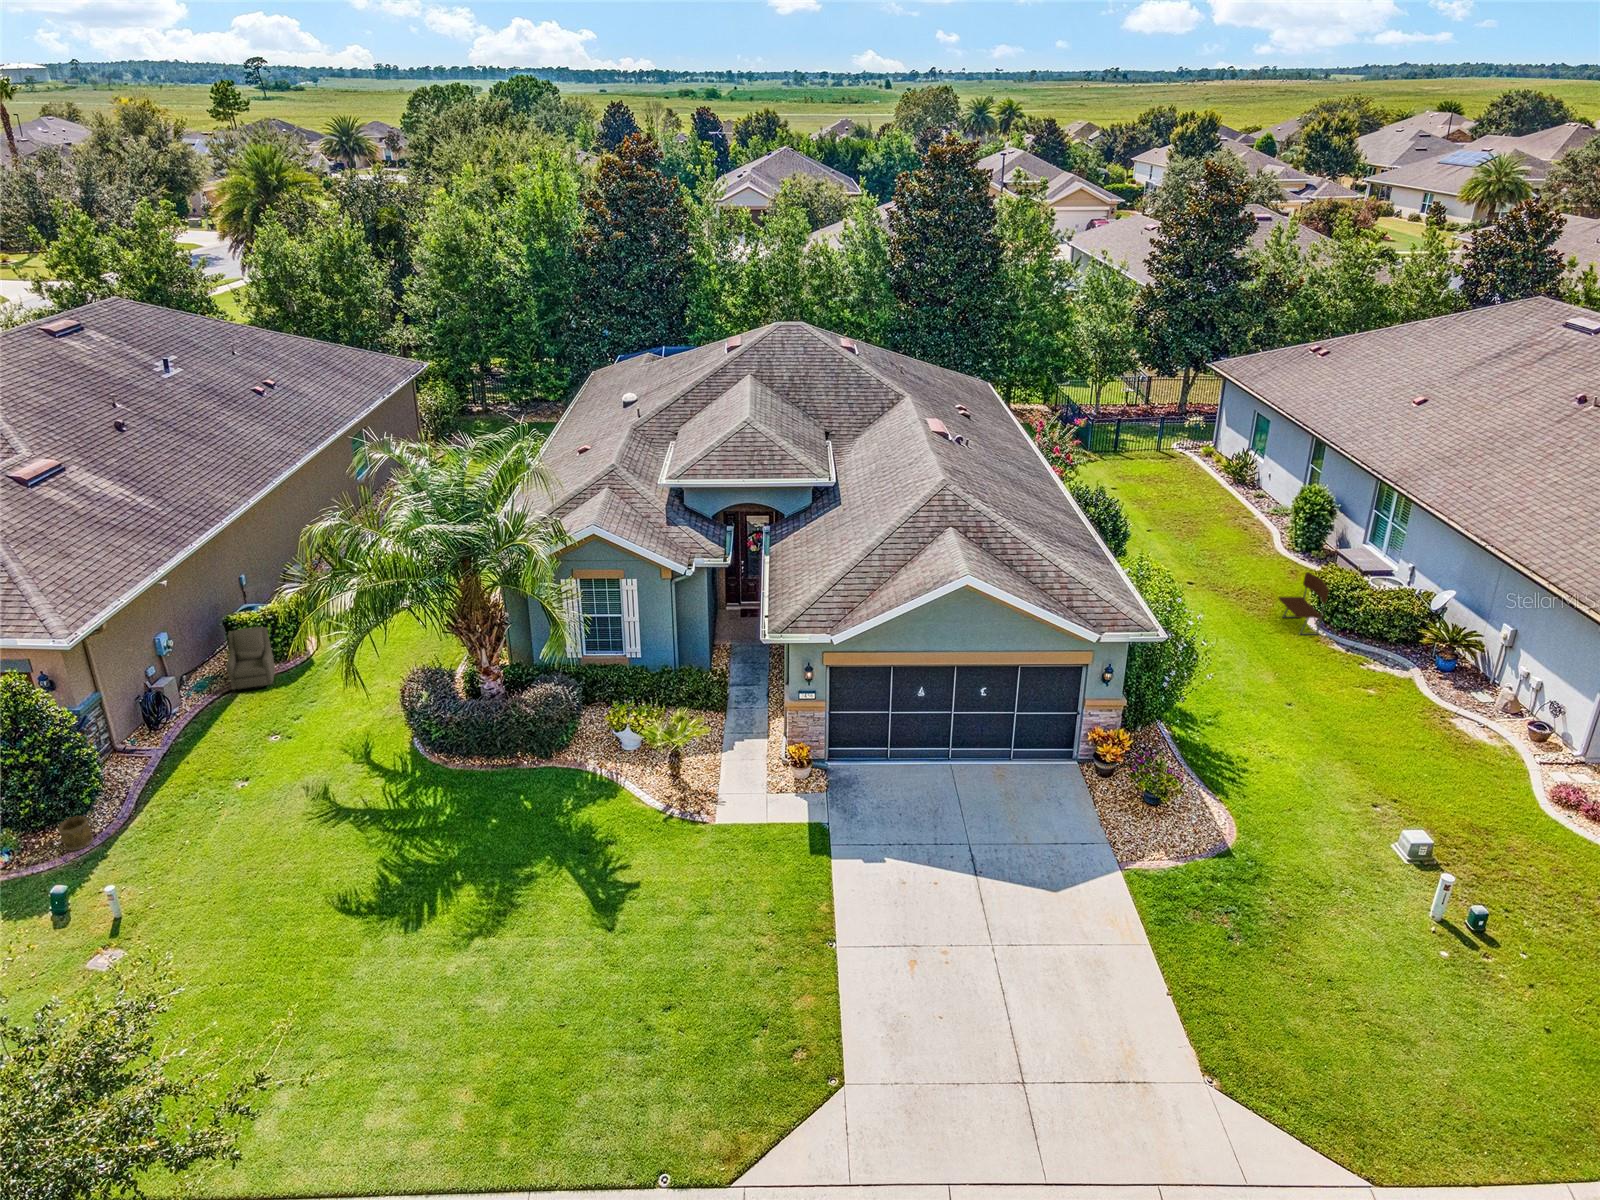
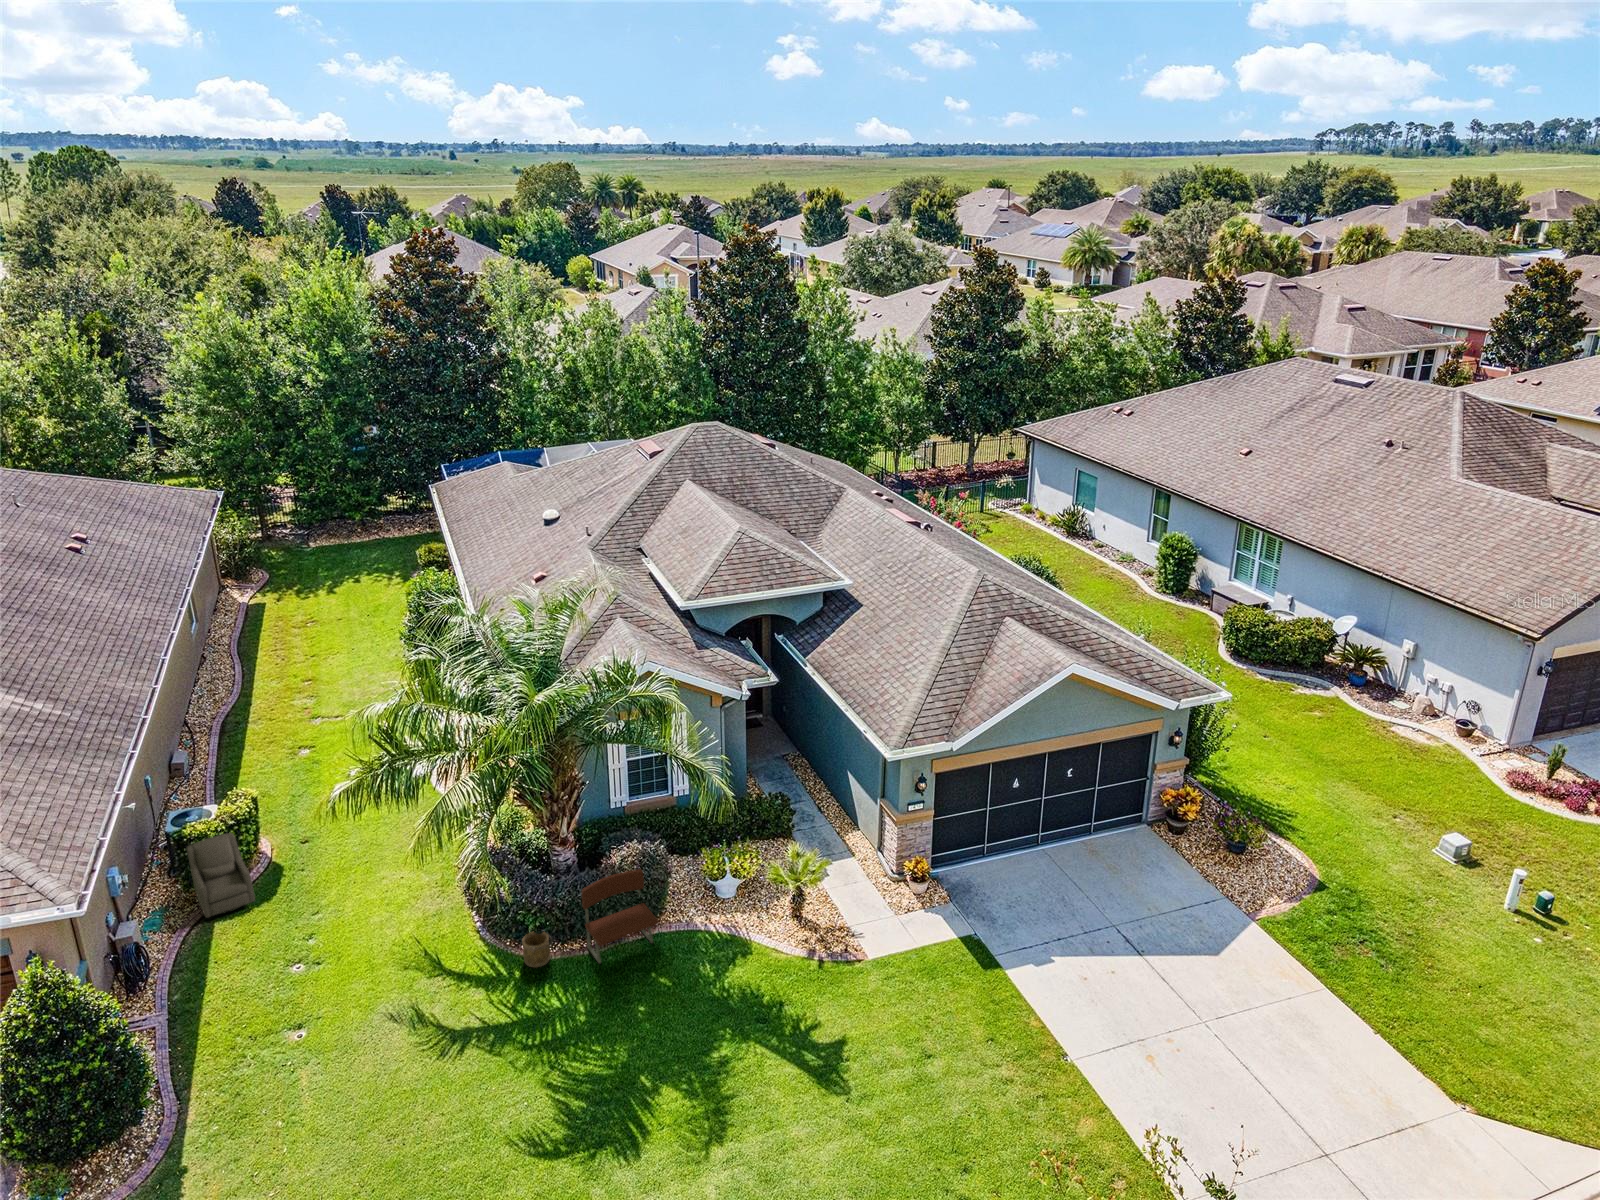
bench: present [1279,572,1329,635] -> present [581,869,658,963]
bucket: present [58,816,93,851] -> present [522,932,553,968]

